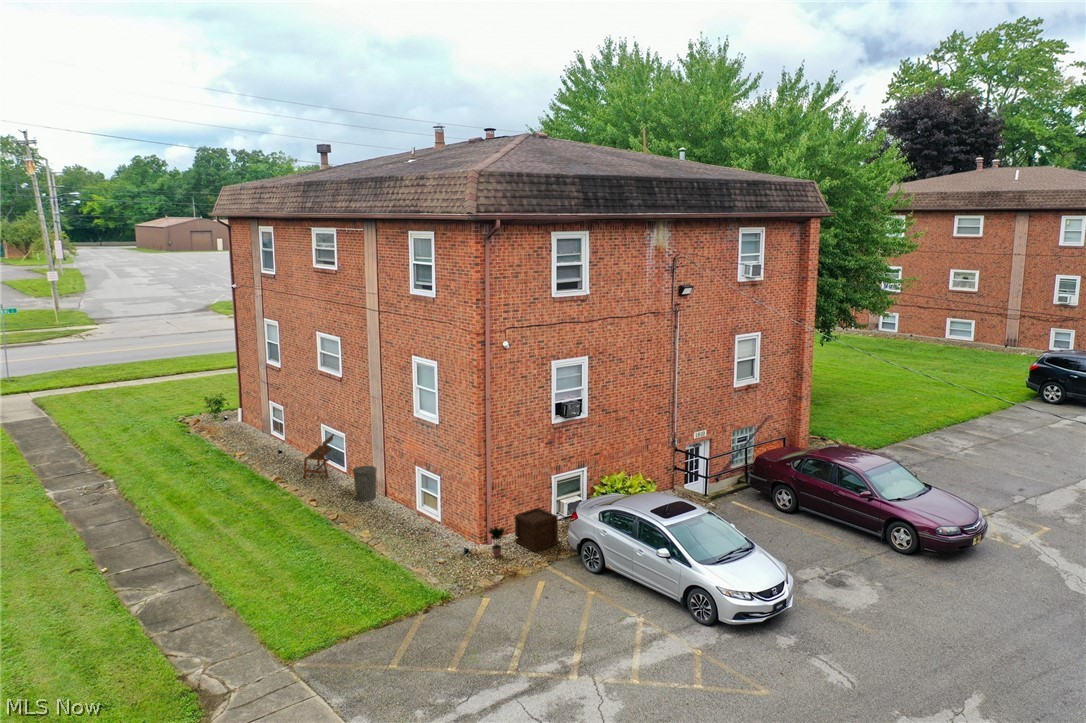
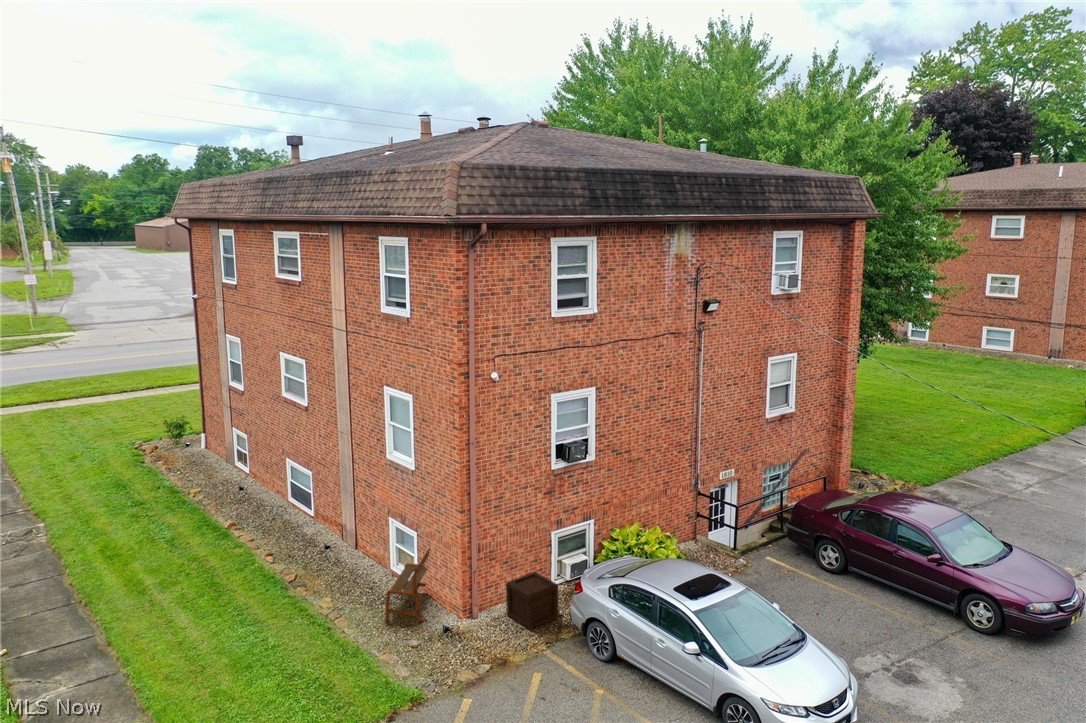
bench: present [304,434,334,478] -> present [385,548,431,622]
trash can: present [353,466,376,501] -> none [318,511,346,554]
potted plant: present [489,526,507,557] -> none [472,593,500,637]

